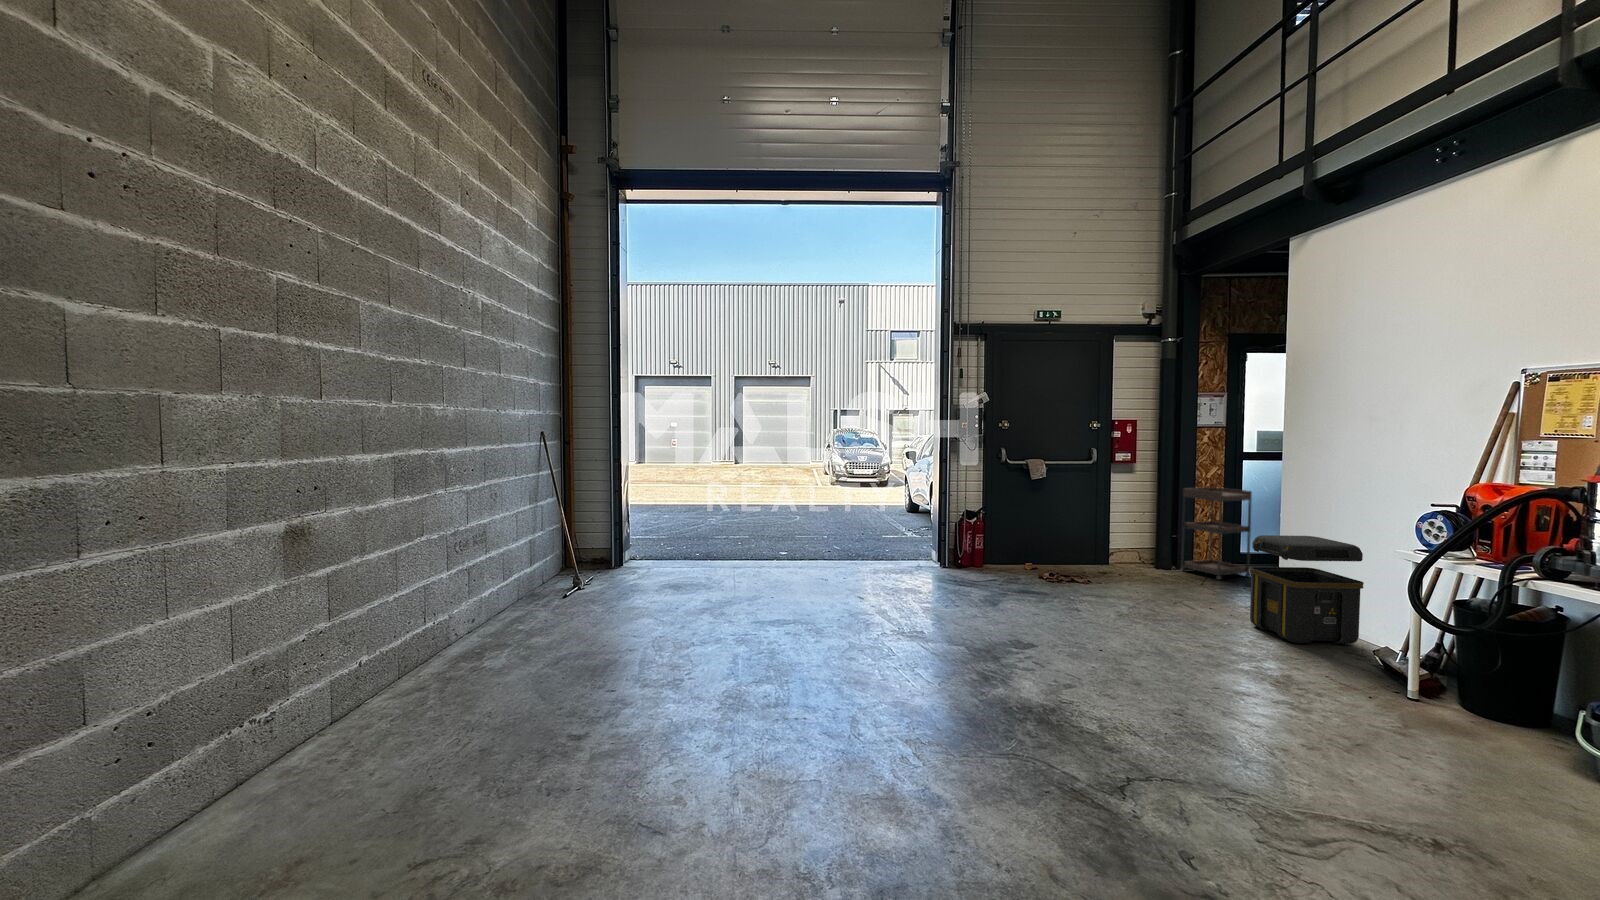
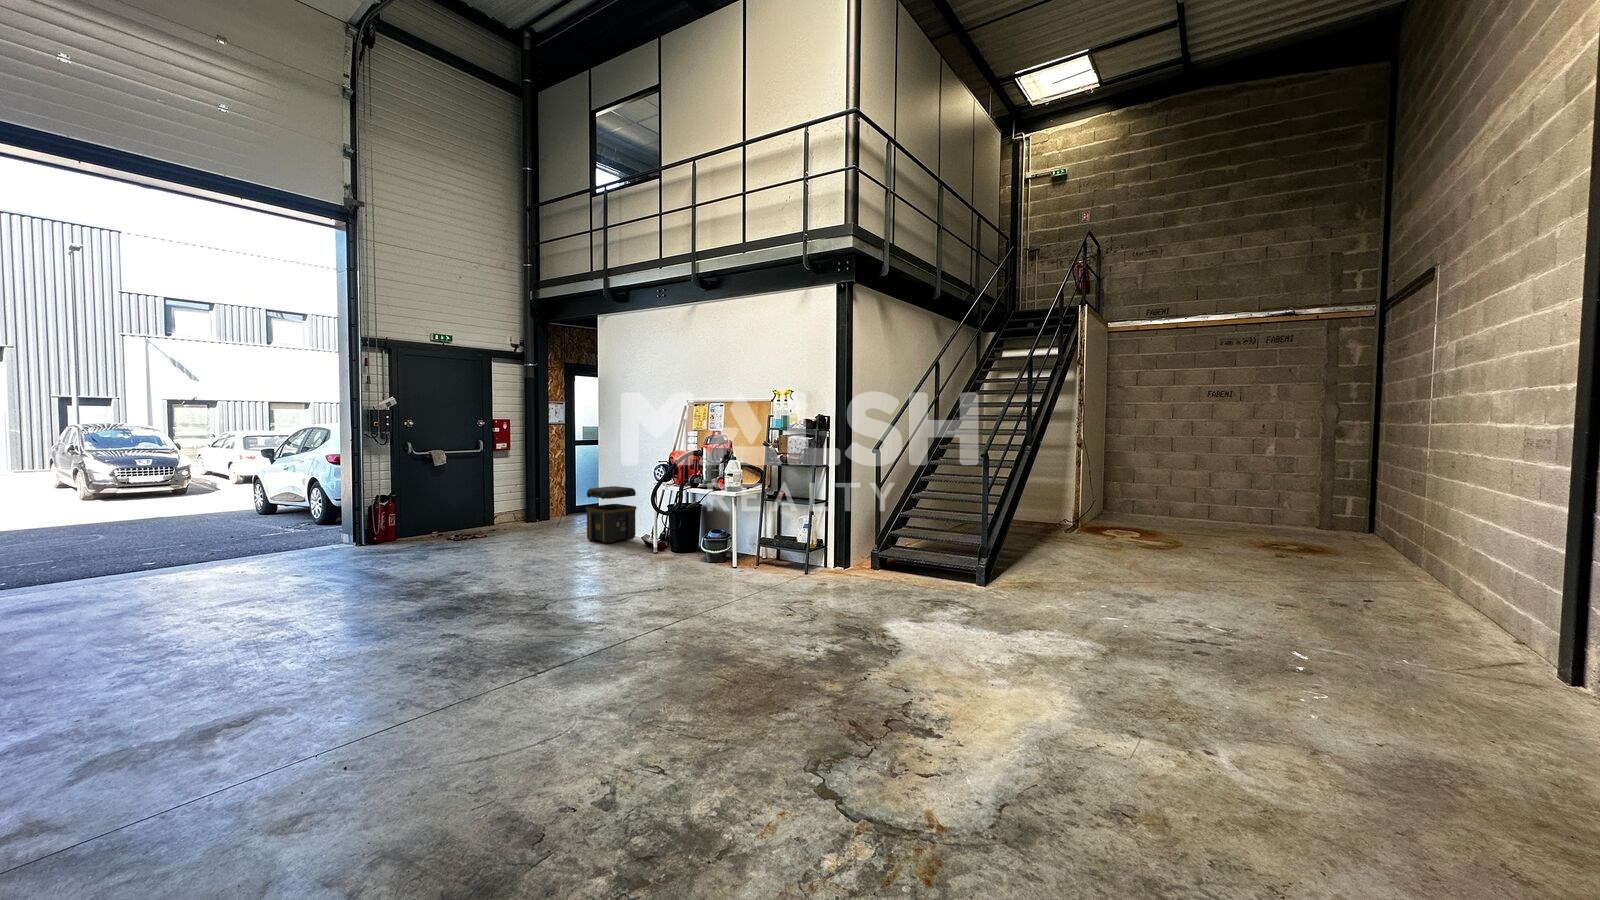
shelving unit: present [1180,487,1252,580] -> none [542,464,583,523]

